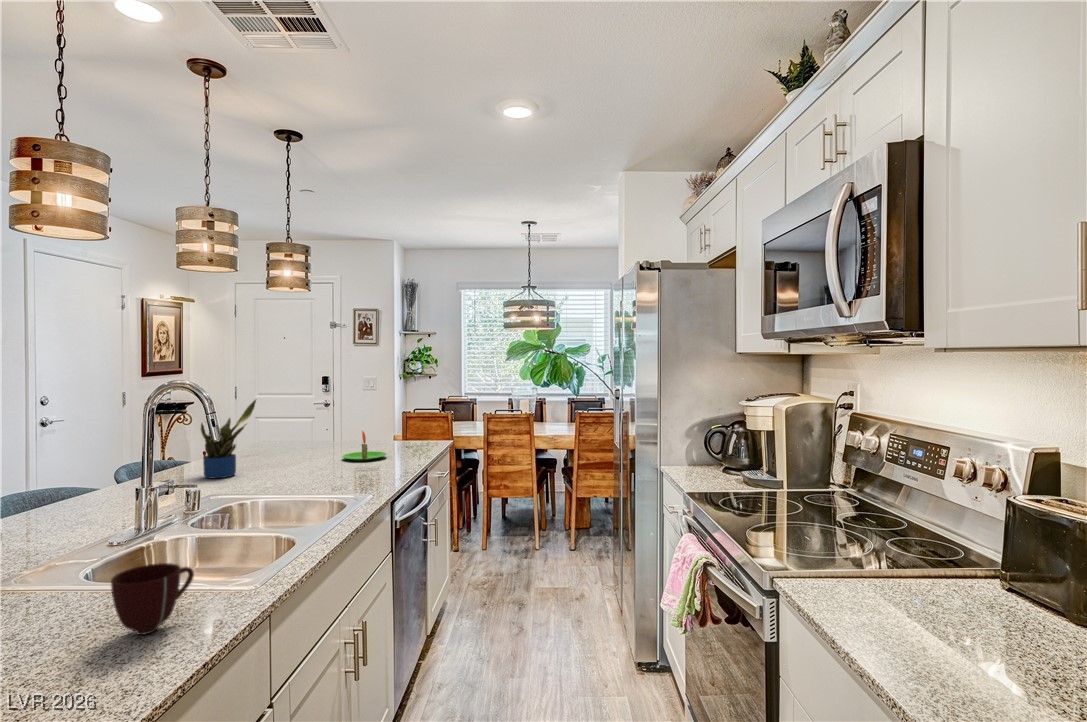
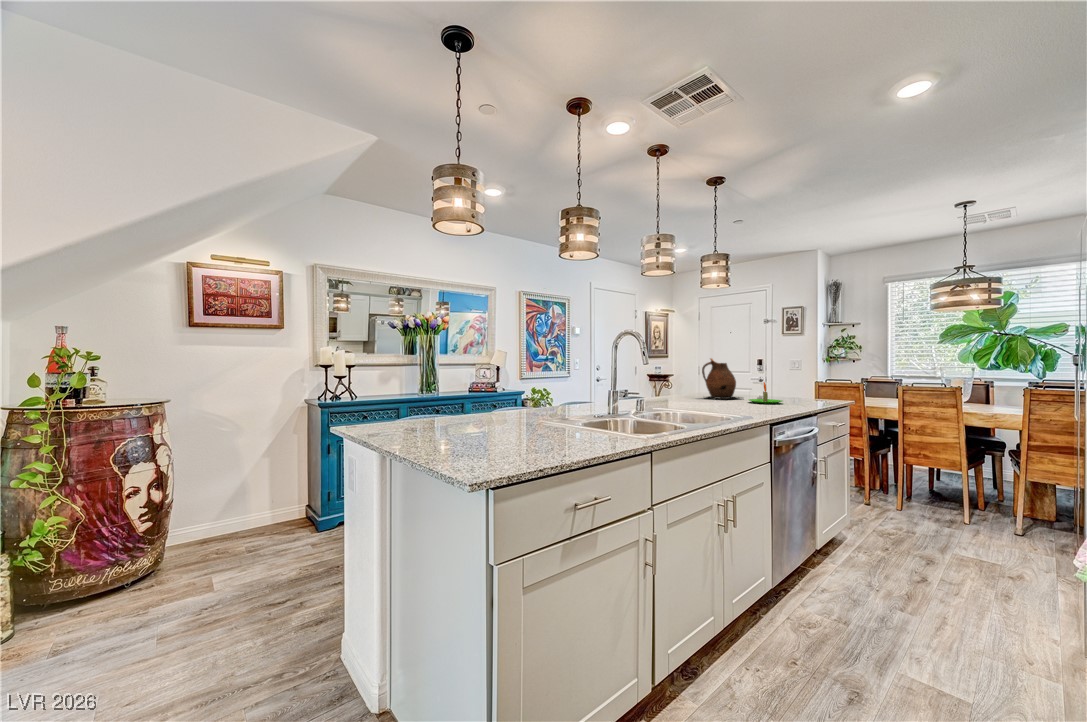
ceramic pitcher: none [273,397,333,458] -> present [702,359,741,399]
potted plant: present [201,400,256,478] -> none [655,354,687,402]
mug: present [111,563,194,635] -> none [586,405,623,437]

